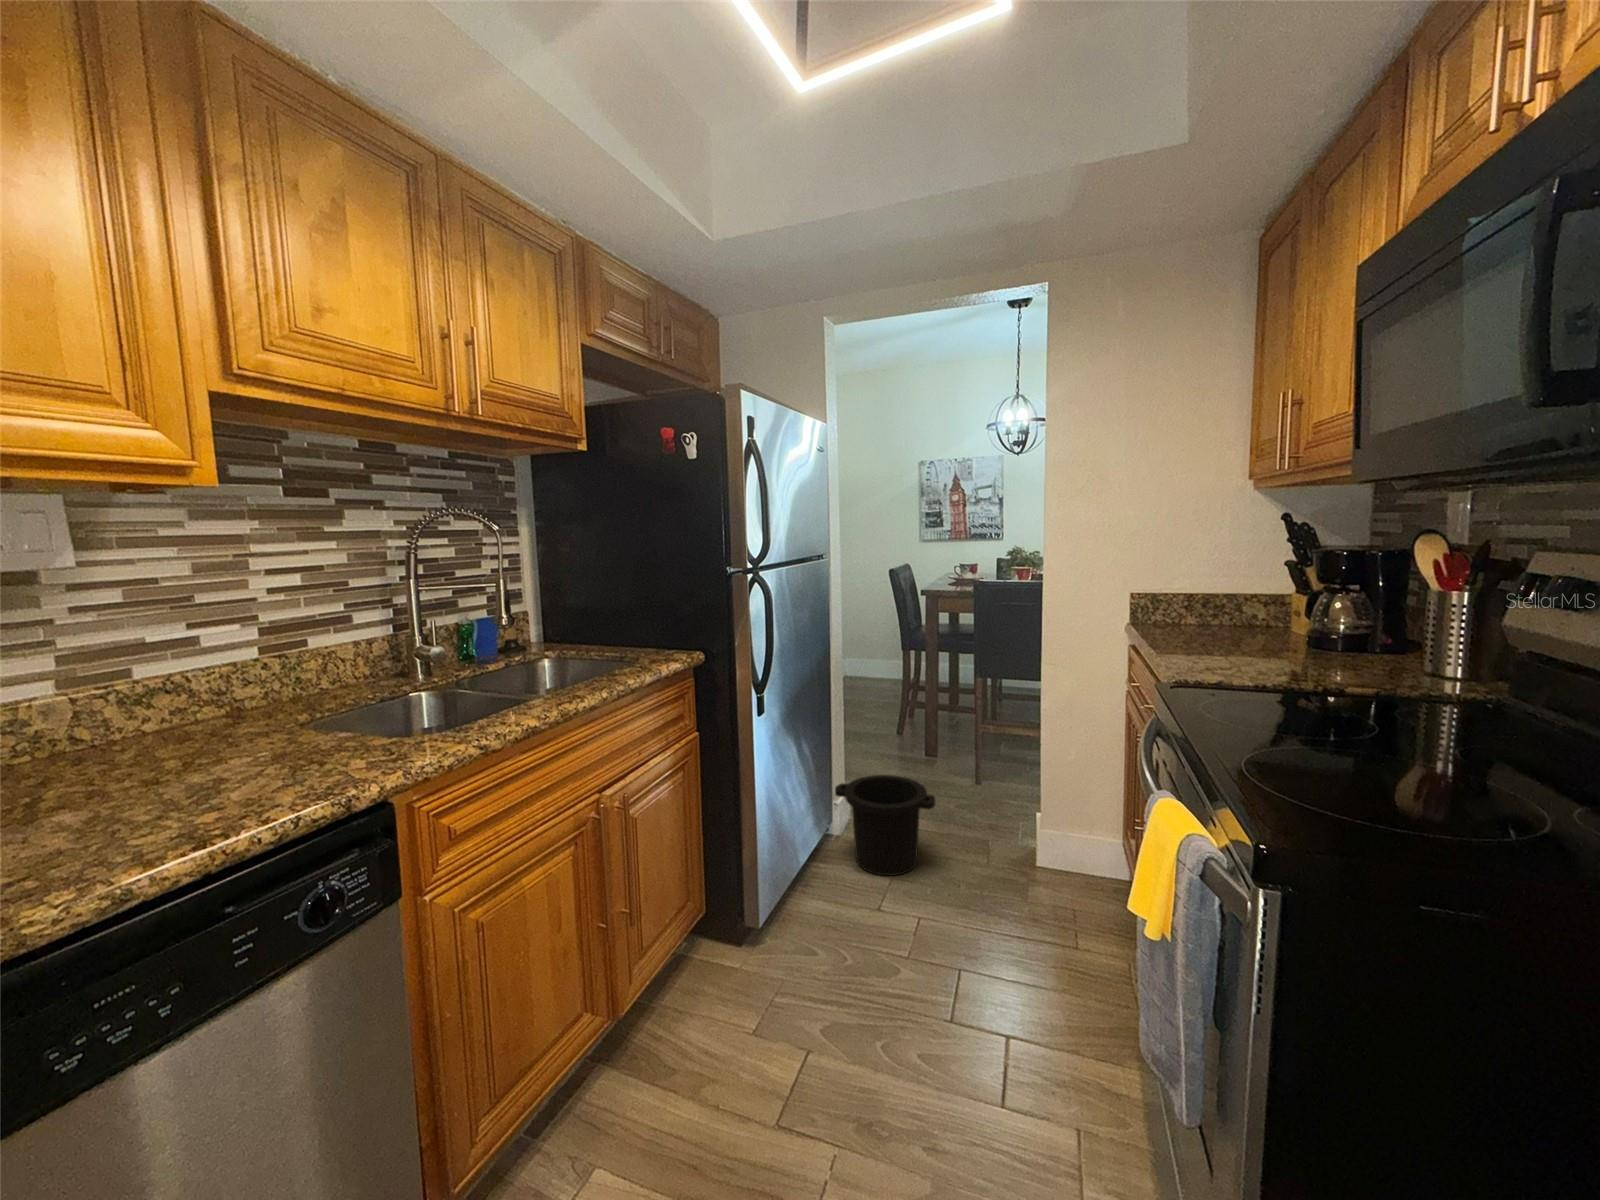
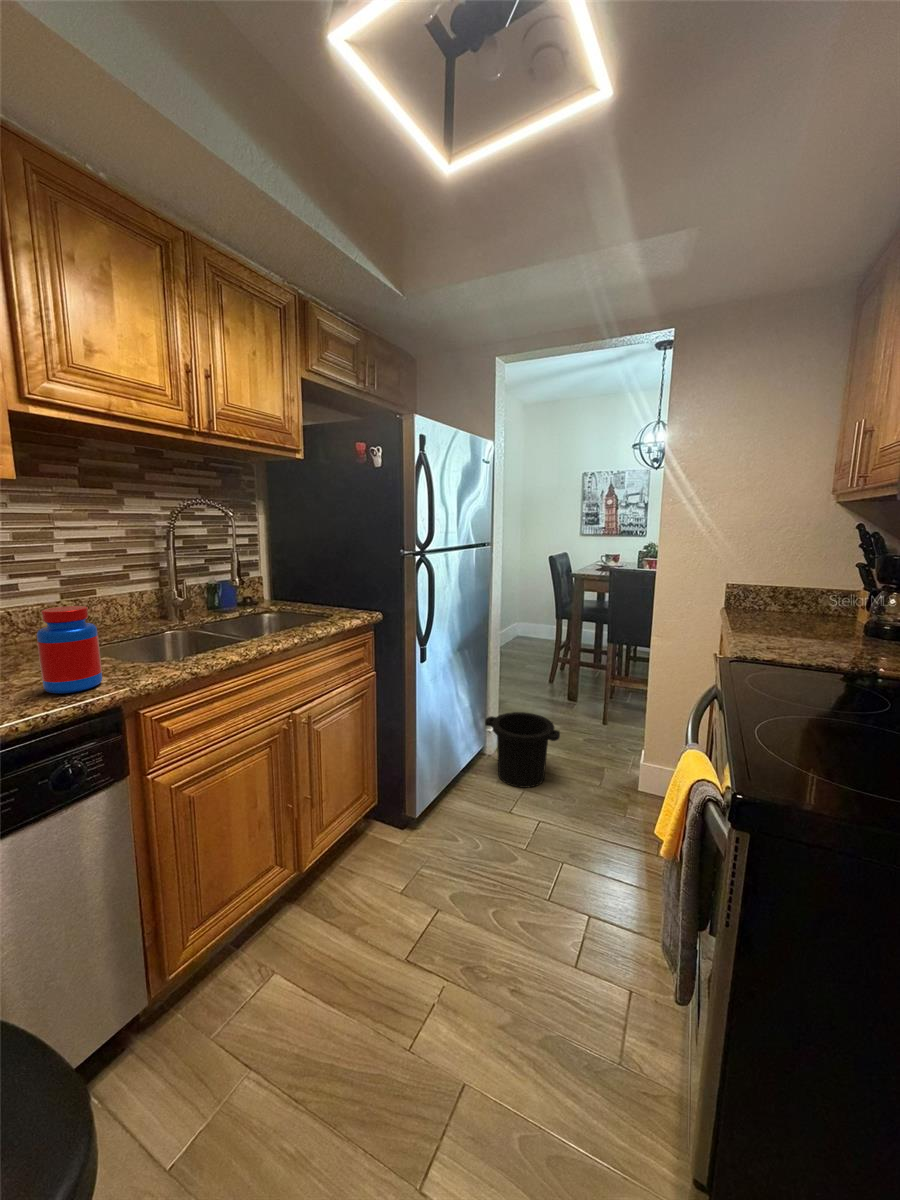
jar: none [270,660,360,786] -> present [37,606,102,694]

